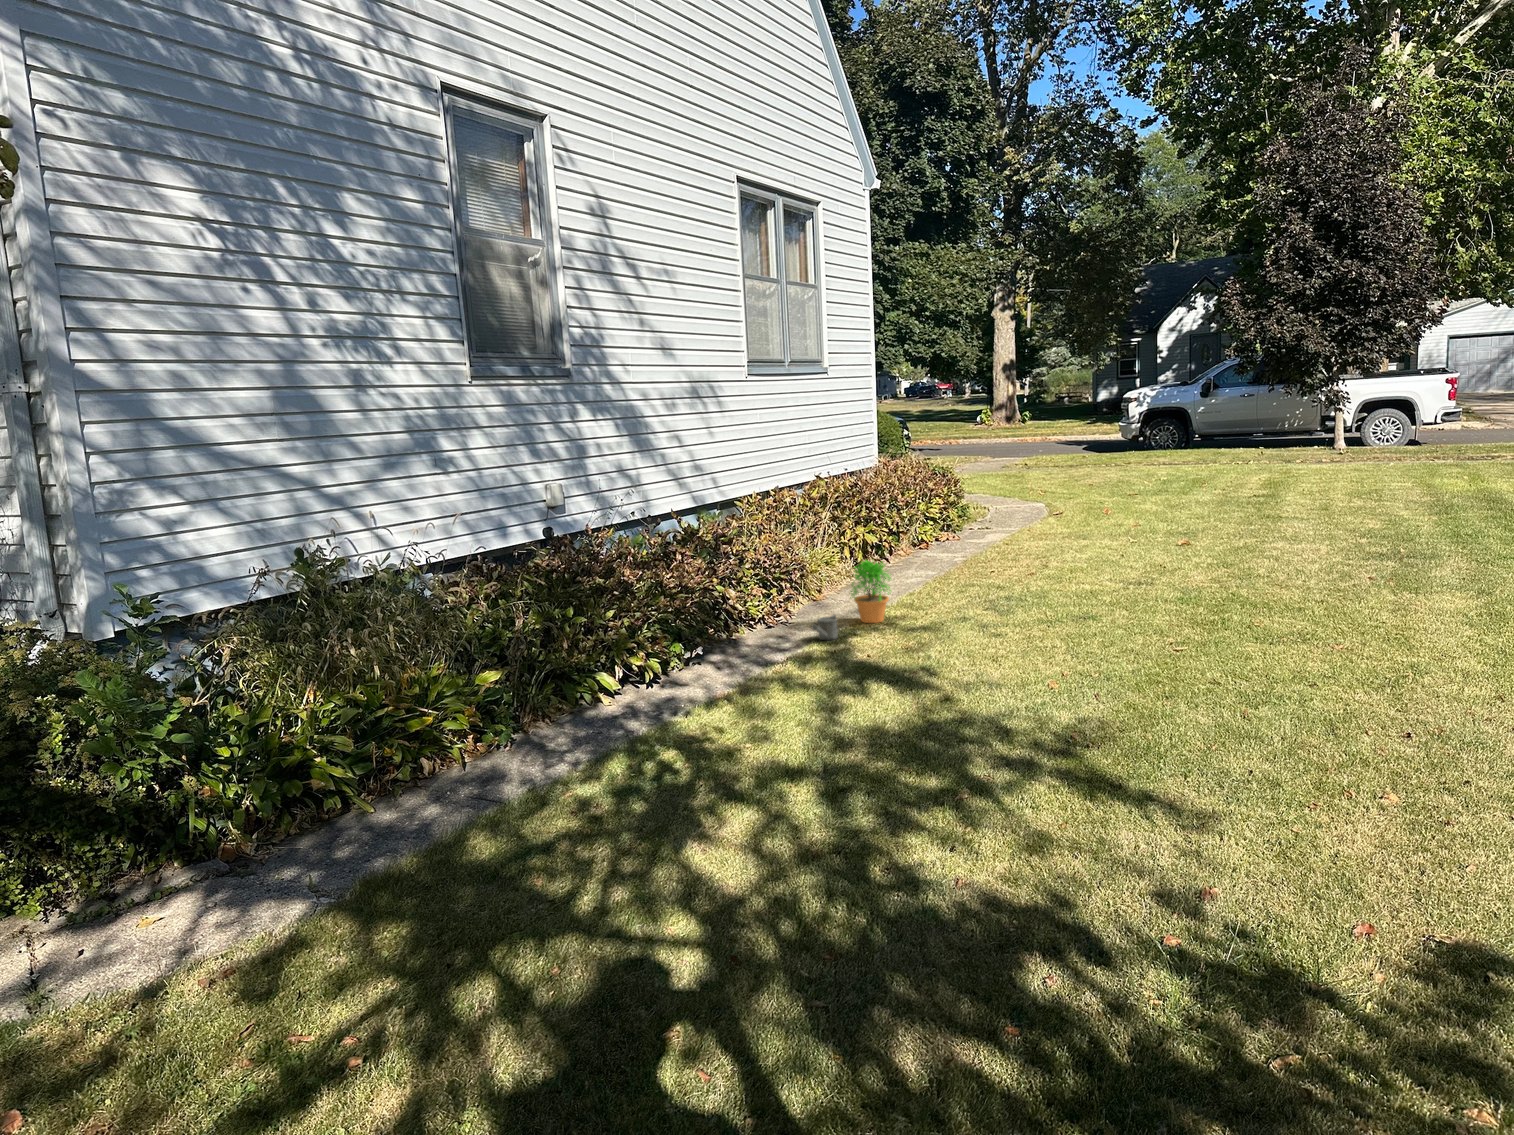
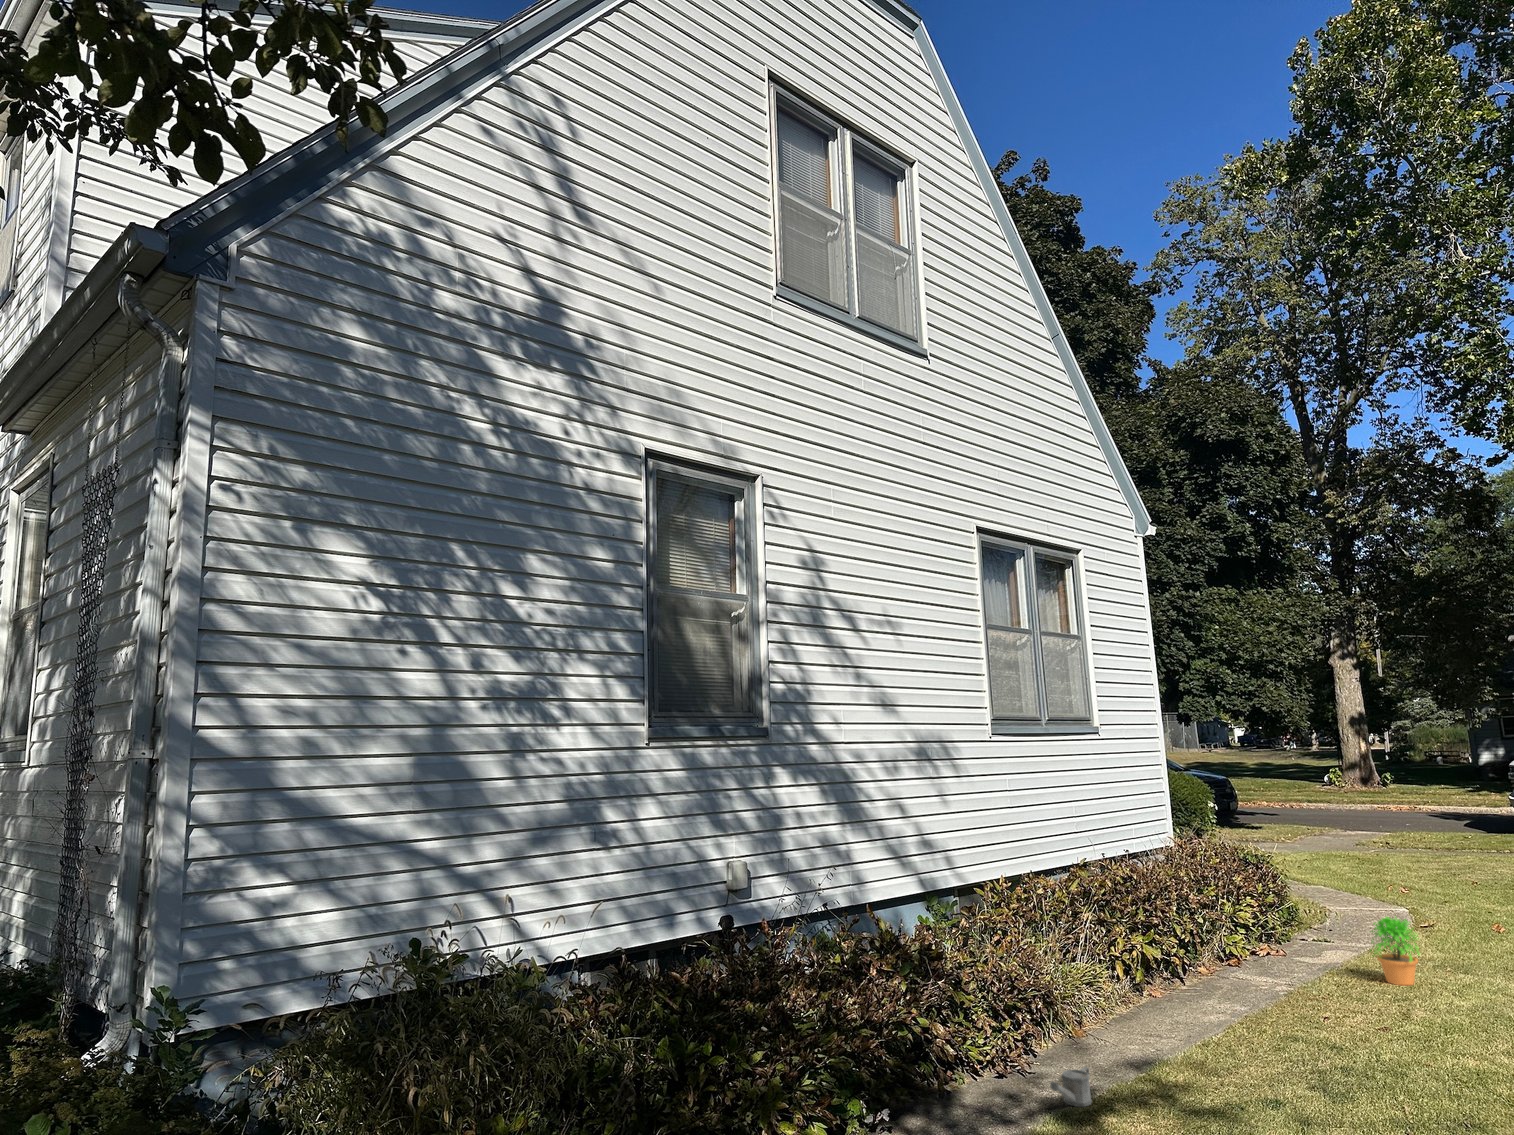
potted plant: present [850,560,891,623] -> present [1370,917,1420,985]

